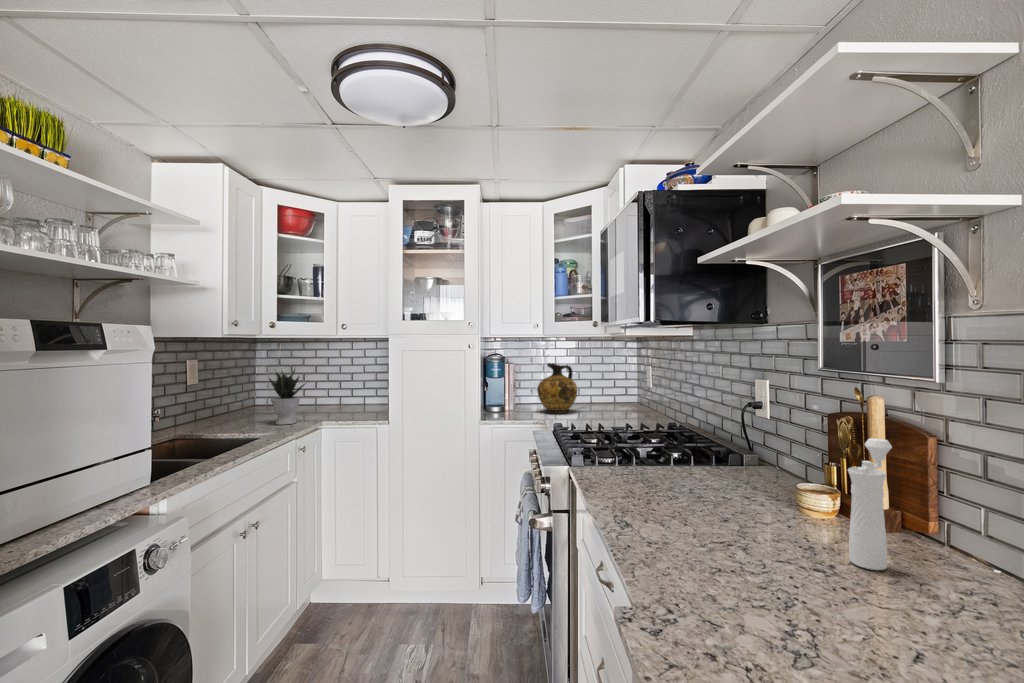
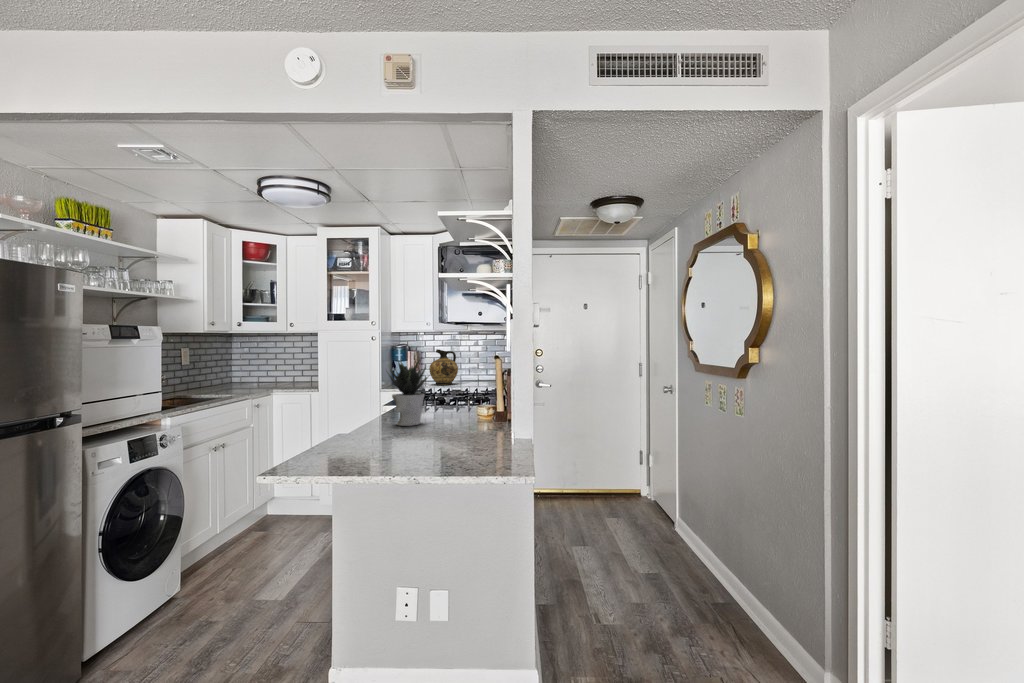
potted plant: present [269,370,305,425] -> present [387,360,428,426]
pepper mill: present [848,438,892,570] -> none [459,373,491,425]

